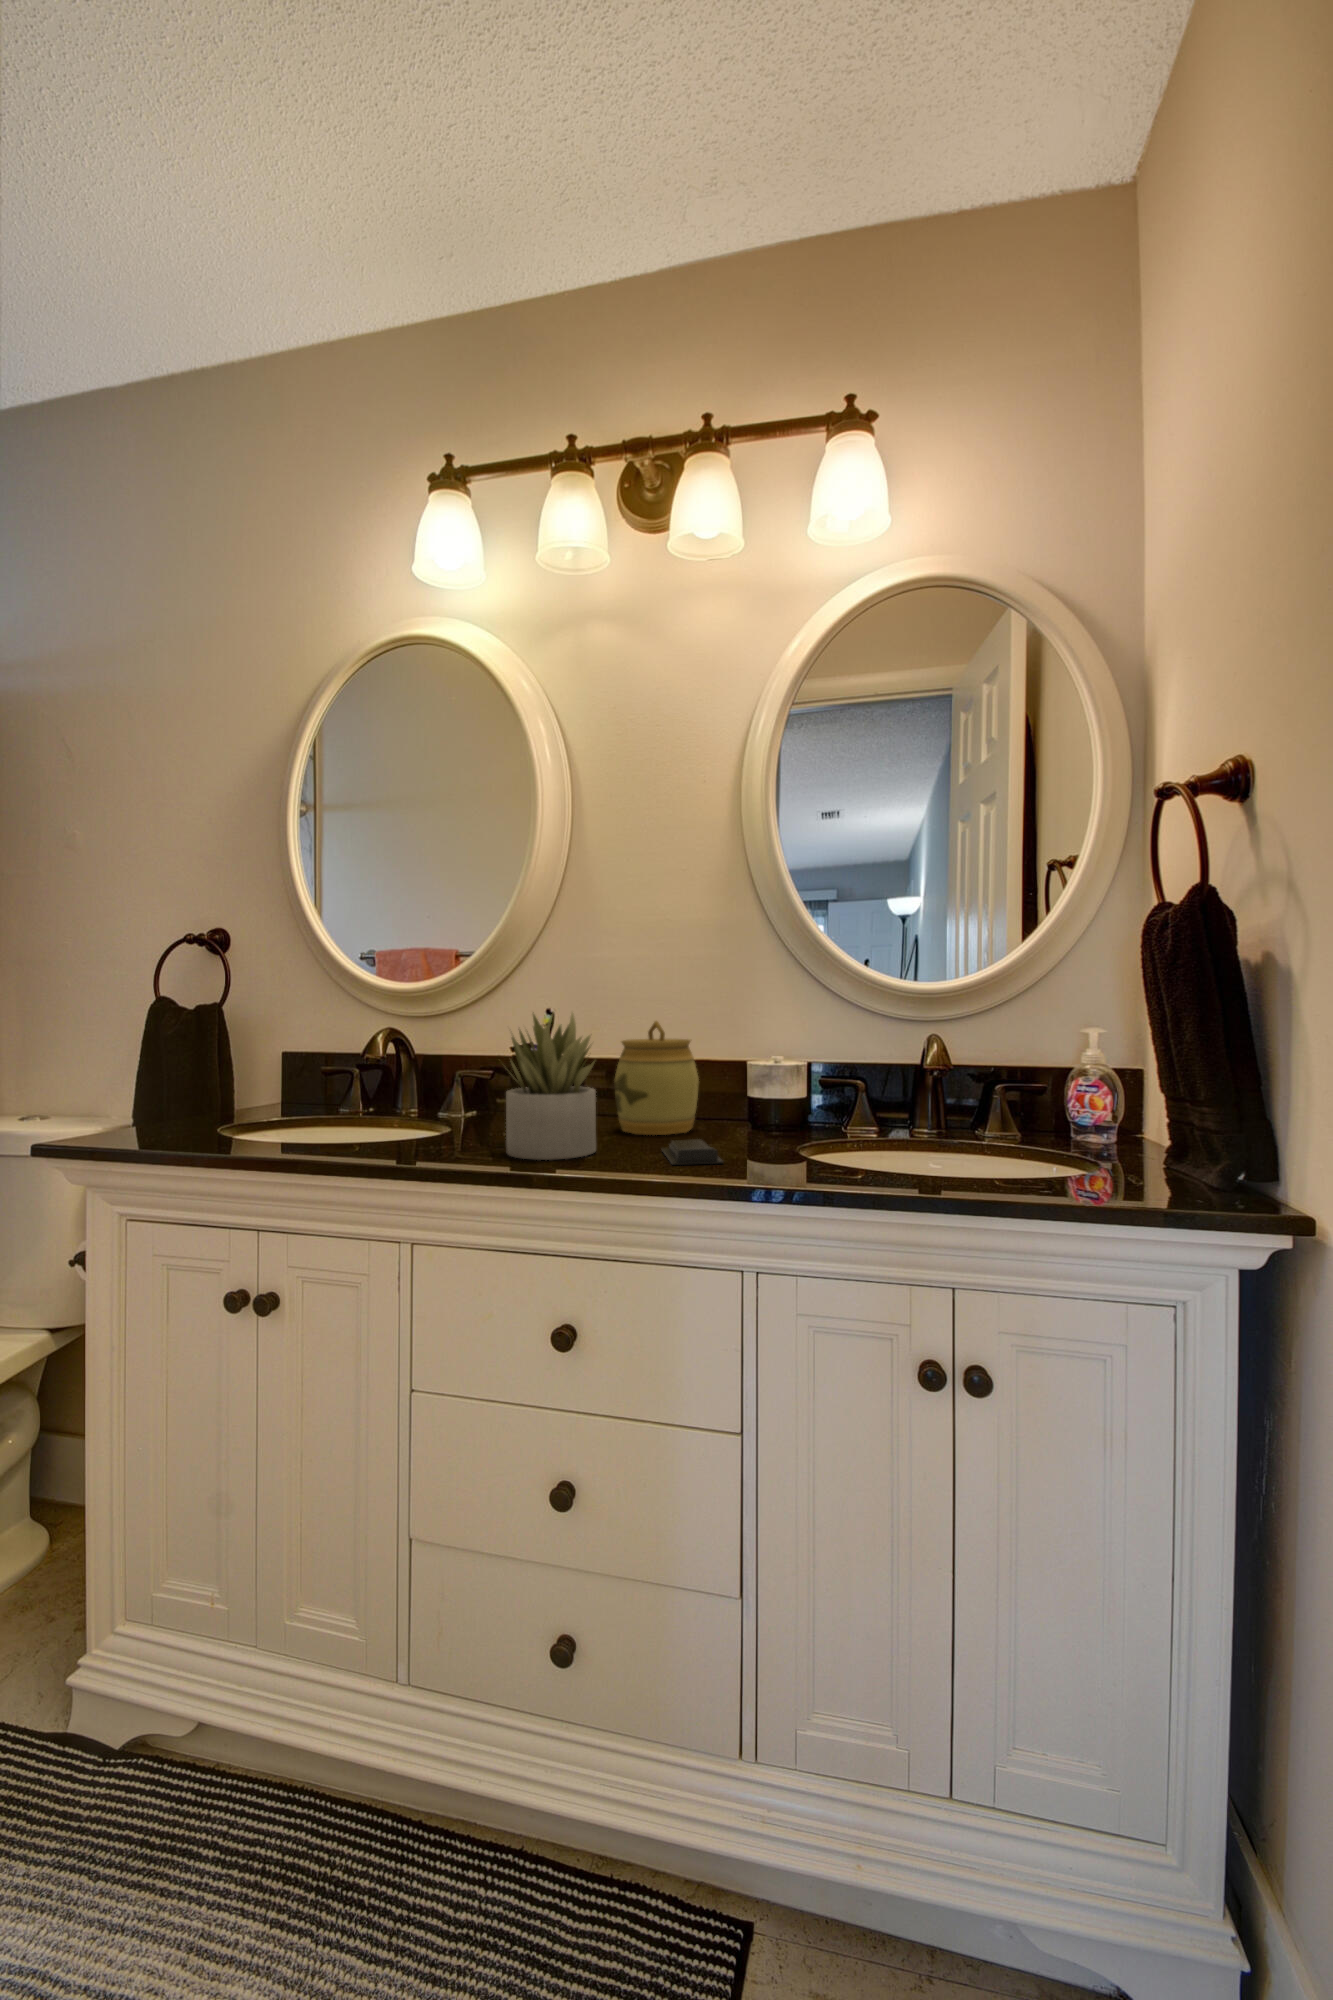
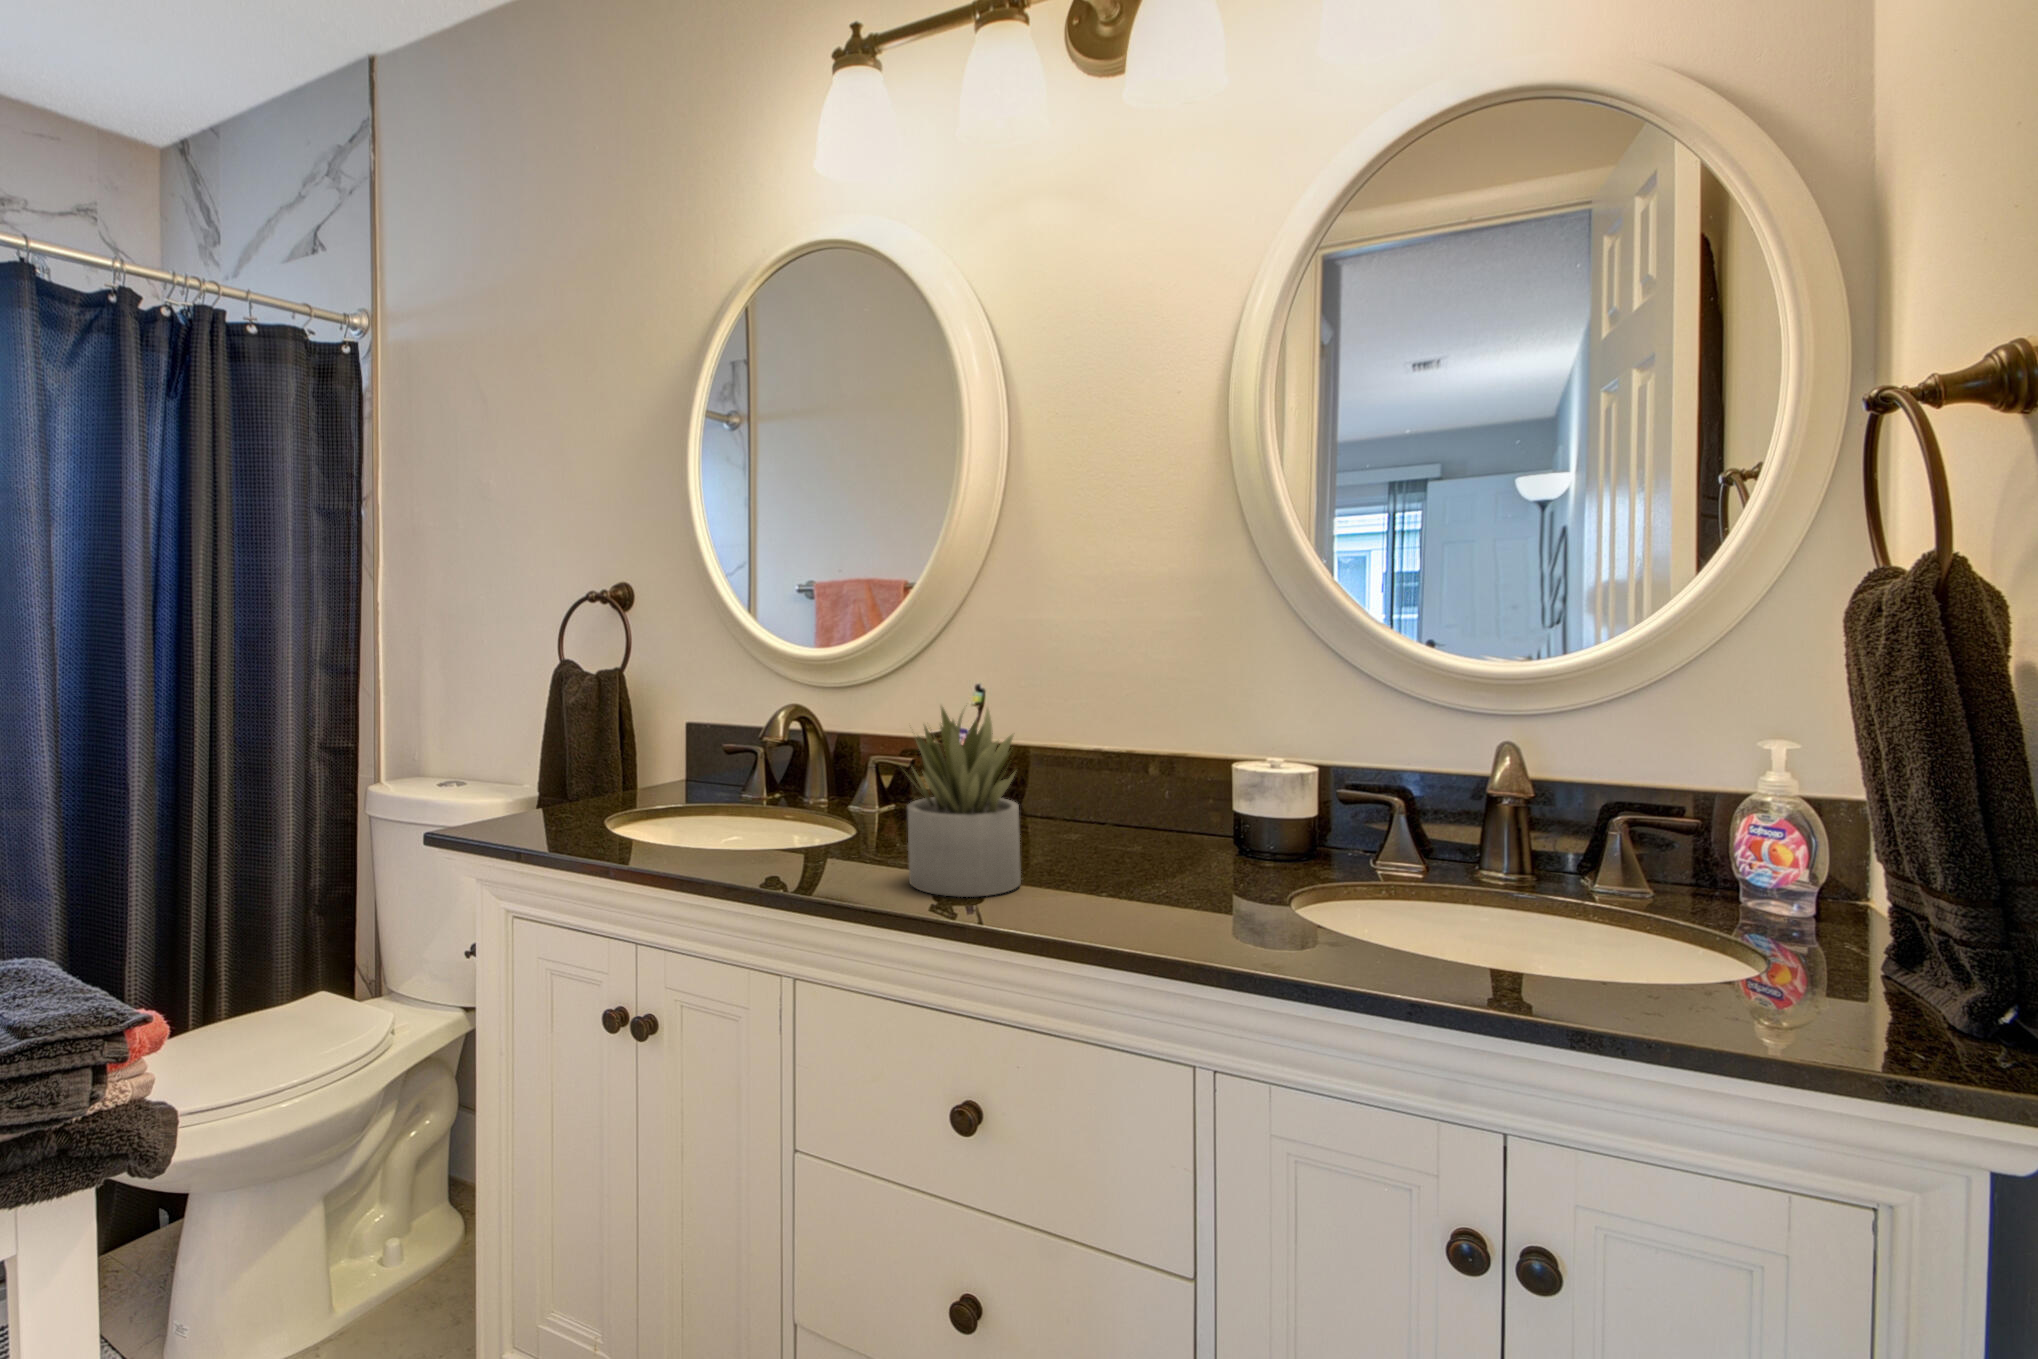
jar: present [614,1021,699,1135] -> none [1054,706,1167,858]
soap bar: present [662,1139,723,1165] -> none [1105,877,1183,921]

